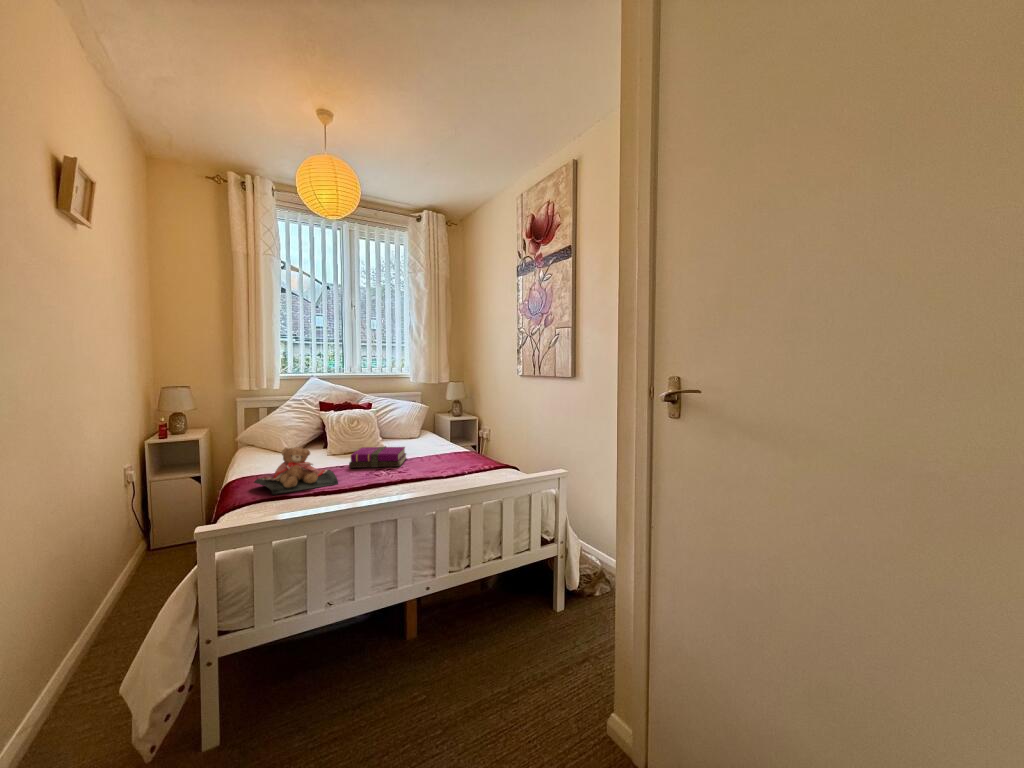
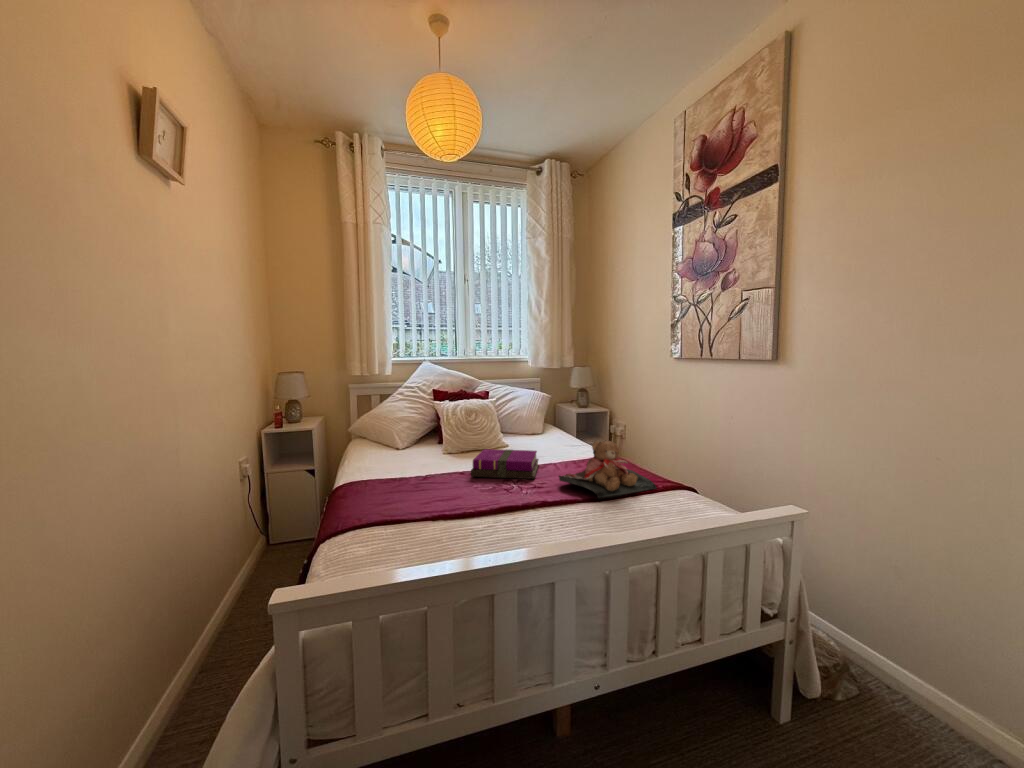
teddy bear: present [254,447,338,495] -> present [559,440,657,500]

